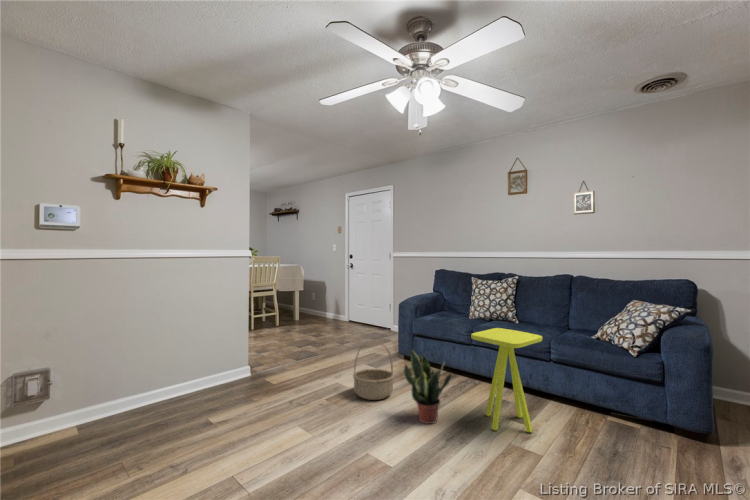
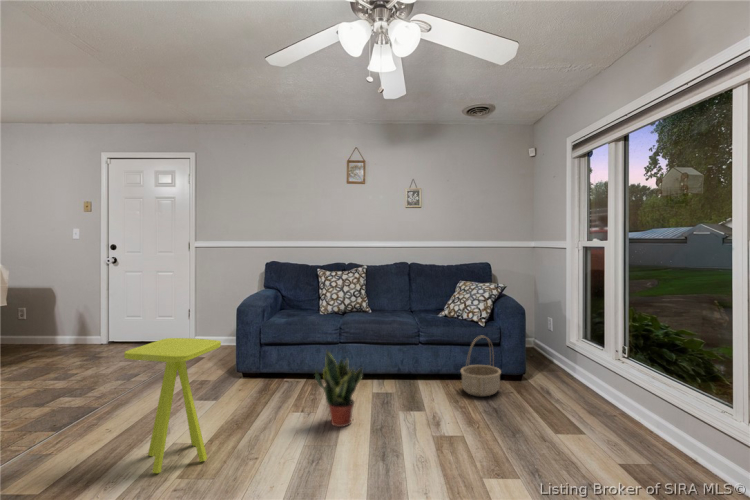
side table: present [471,328,542,432] -> present [124,338,221,473]
basket: present [353,341,394,400] -> present [461,335,501,396]

